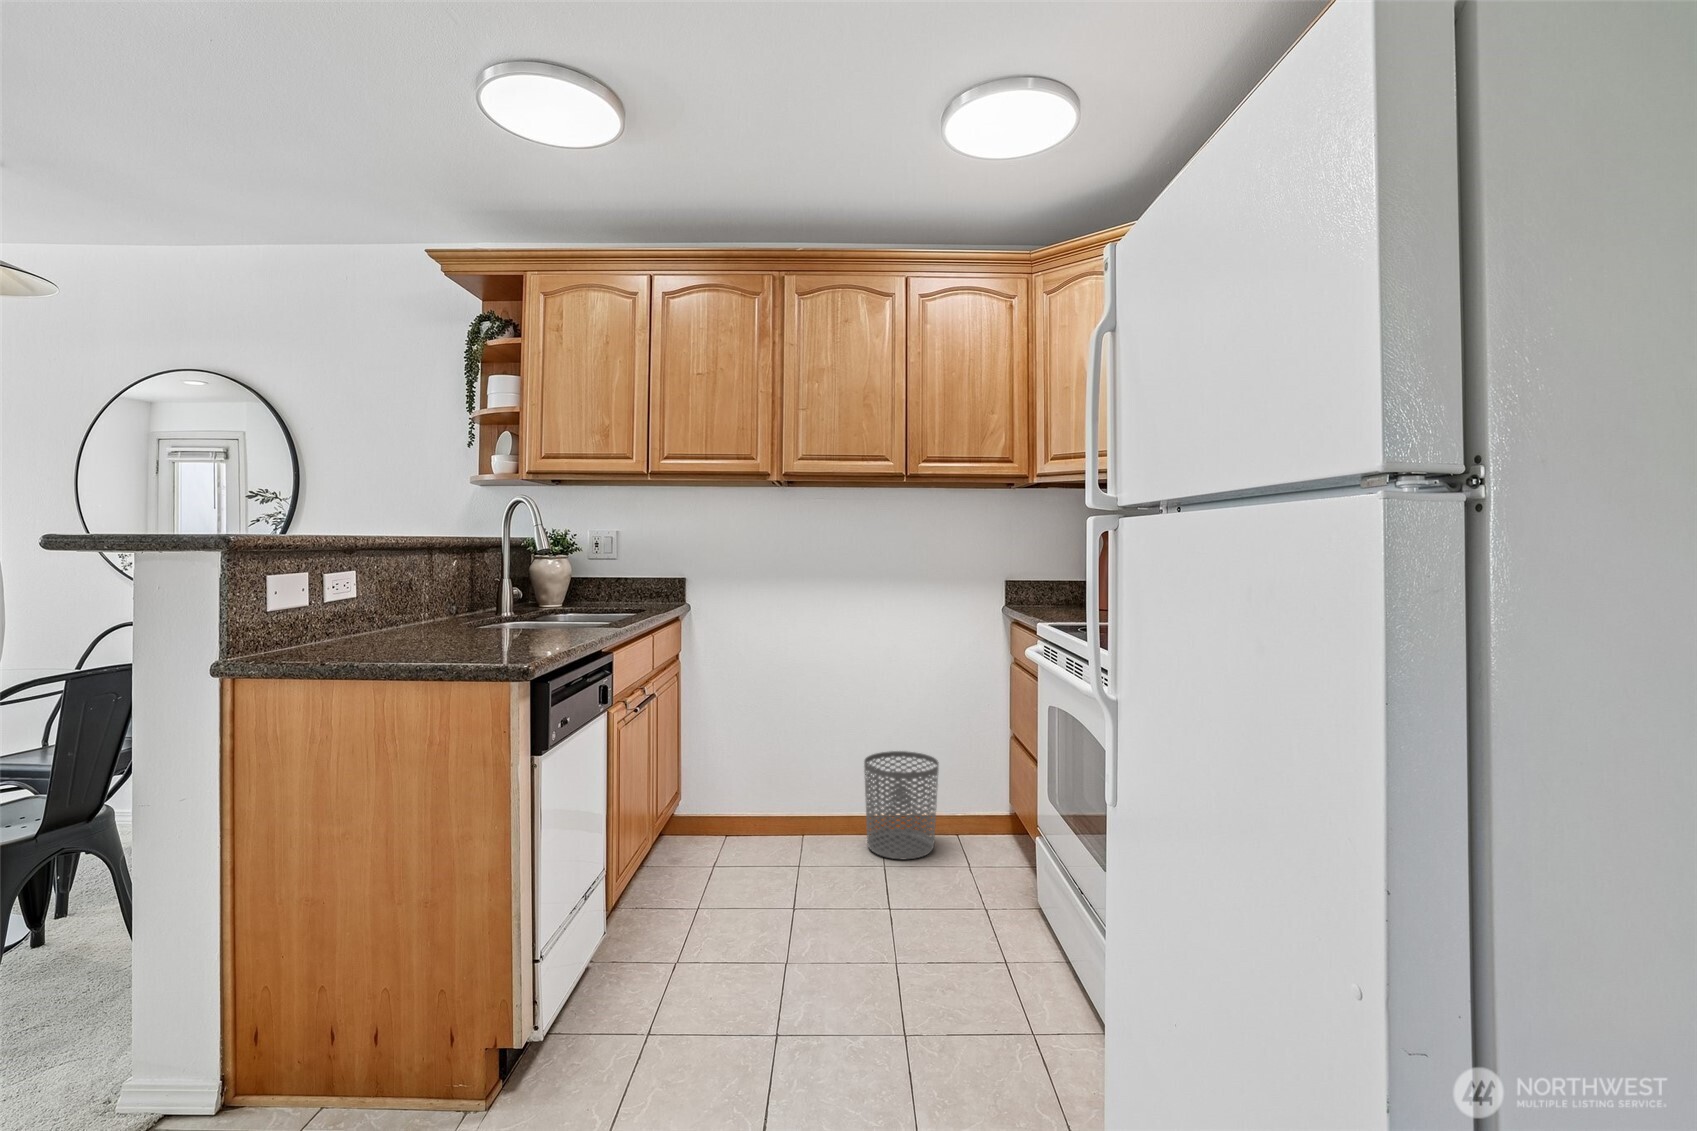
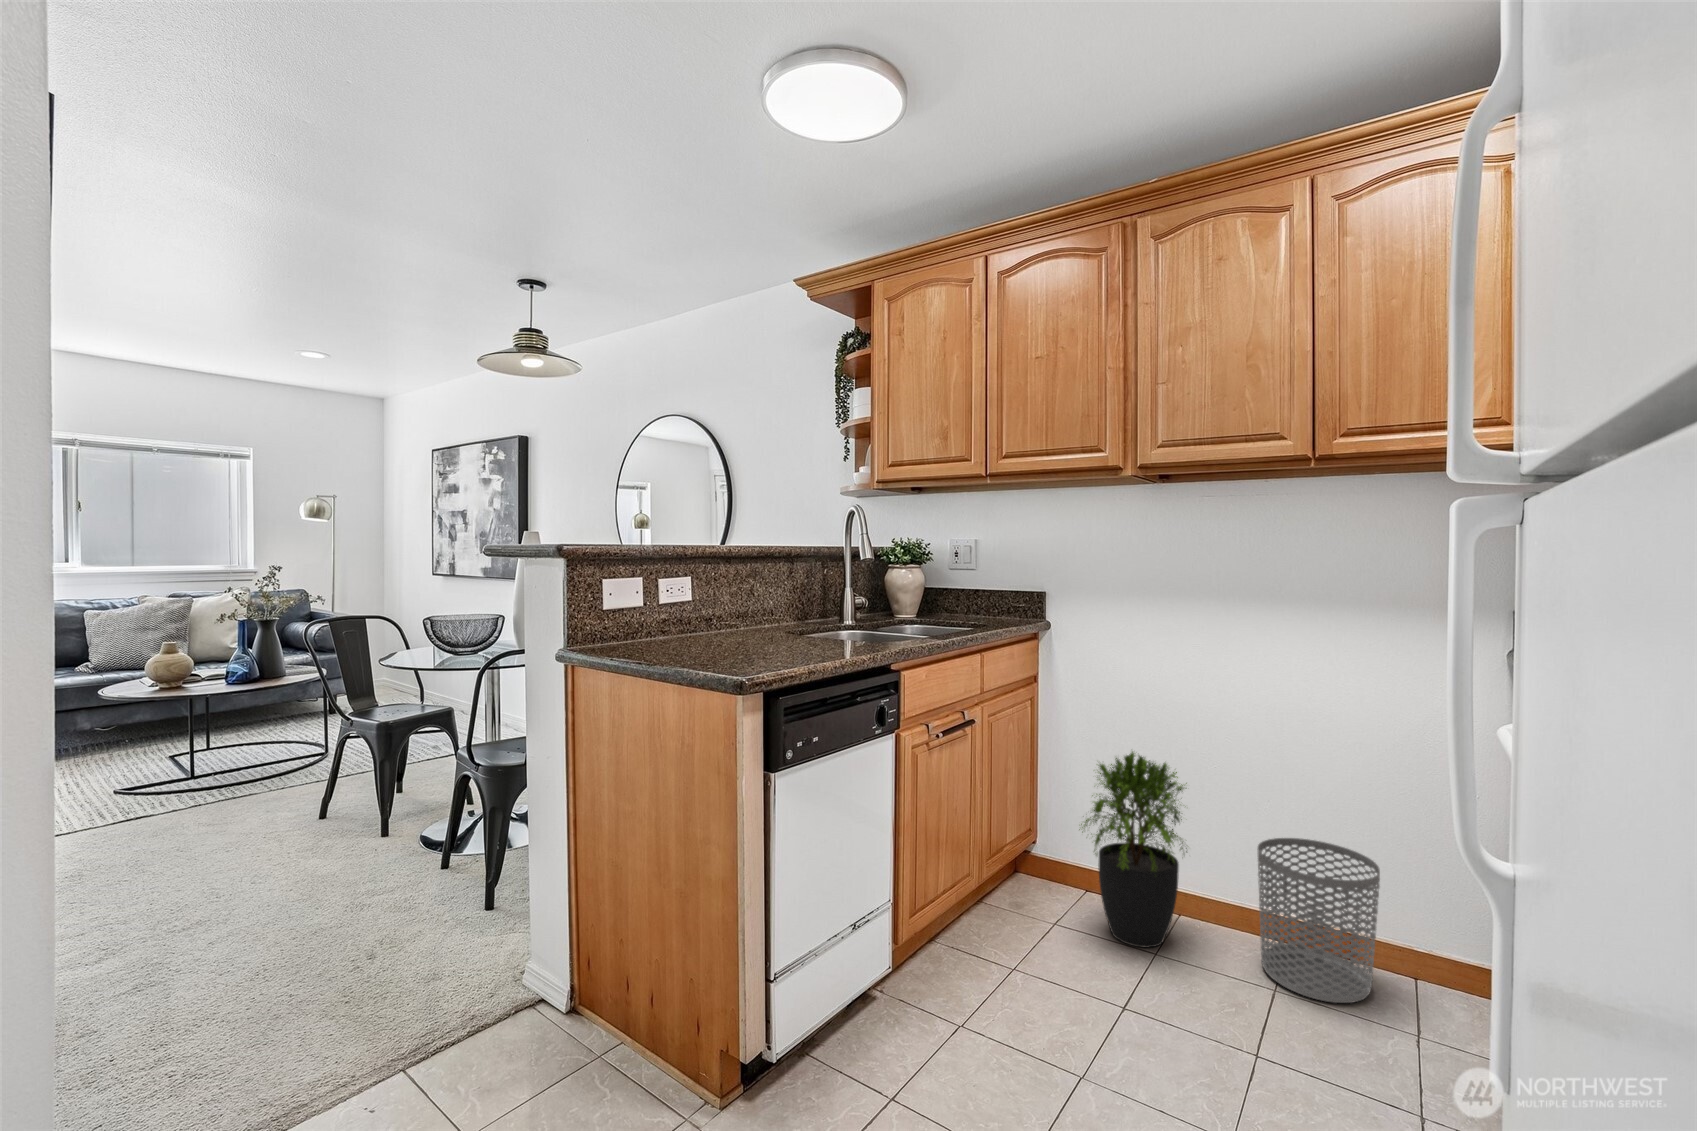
potted plant: none [732,703,819,860] -> present [1079,751,1187,948]

